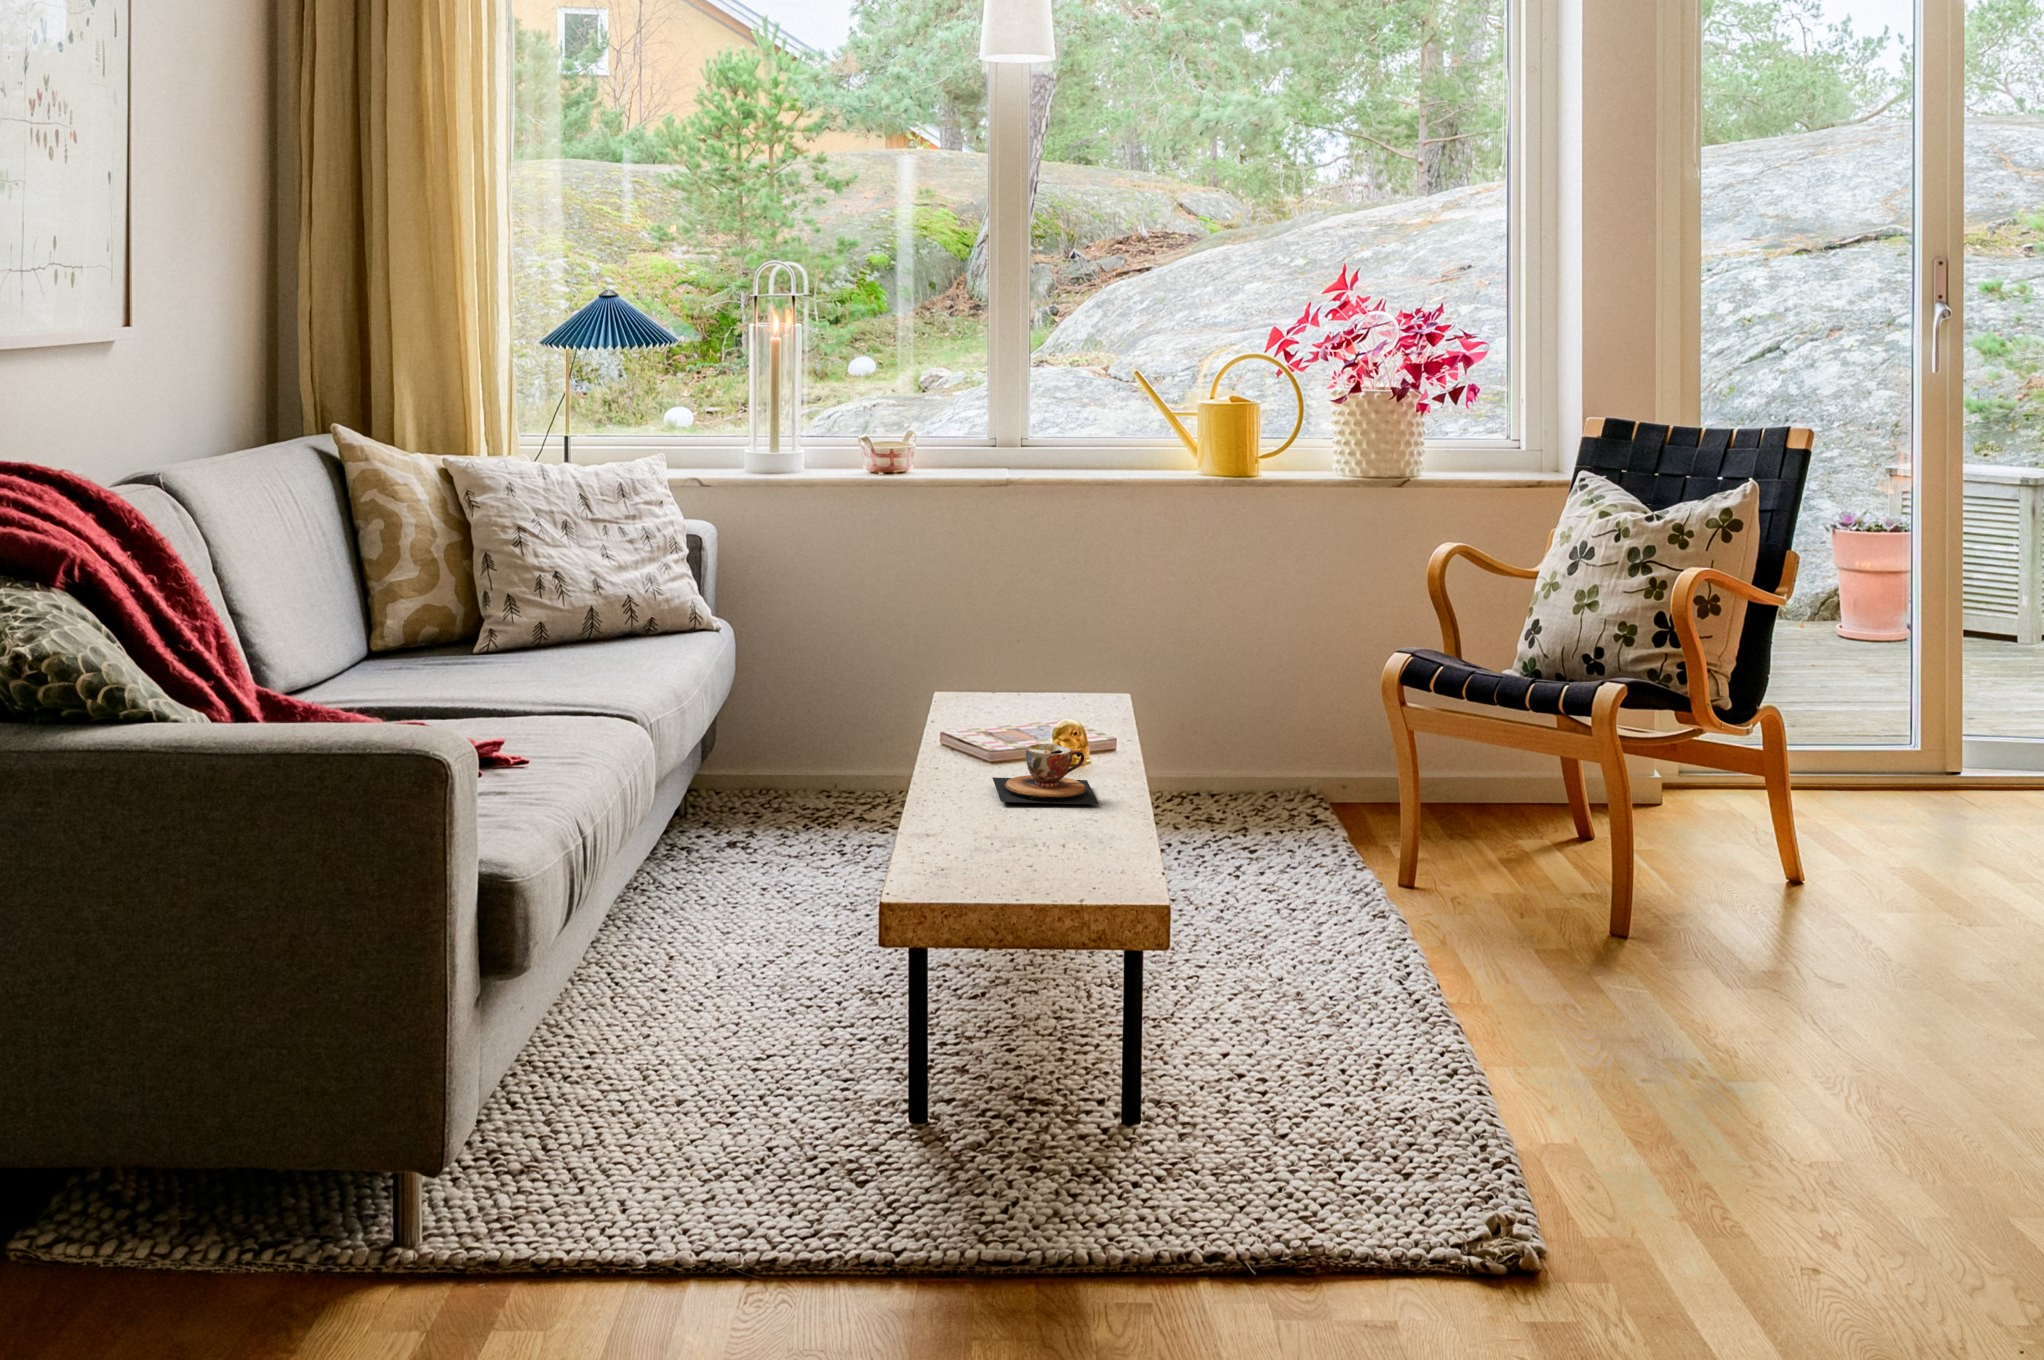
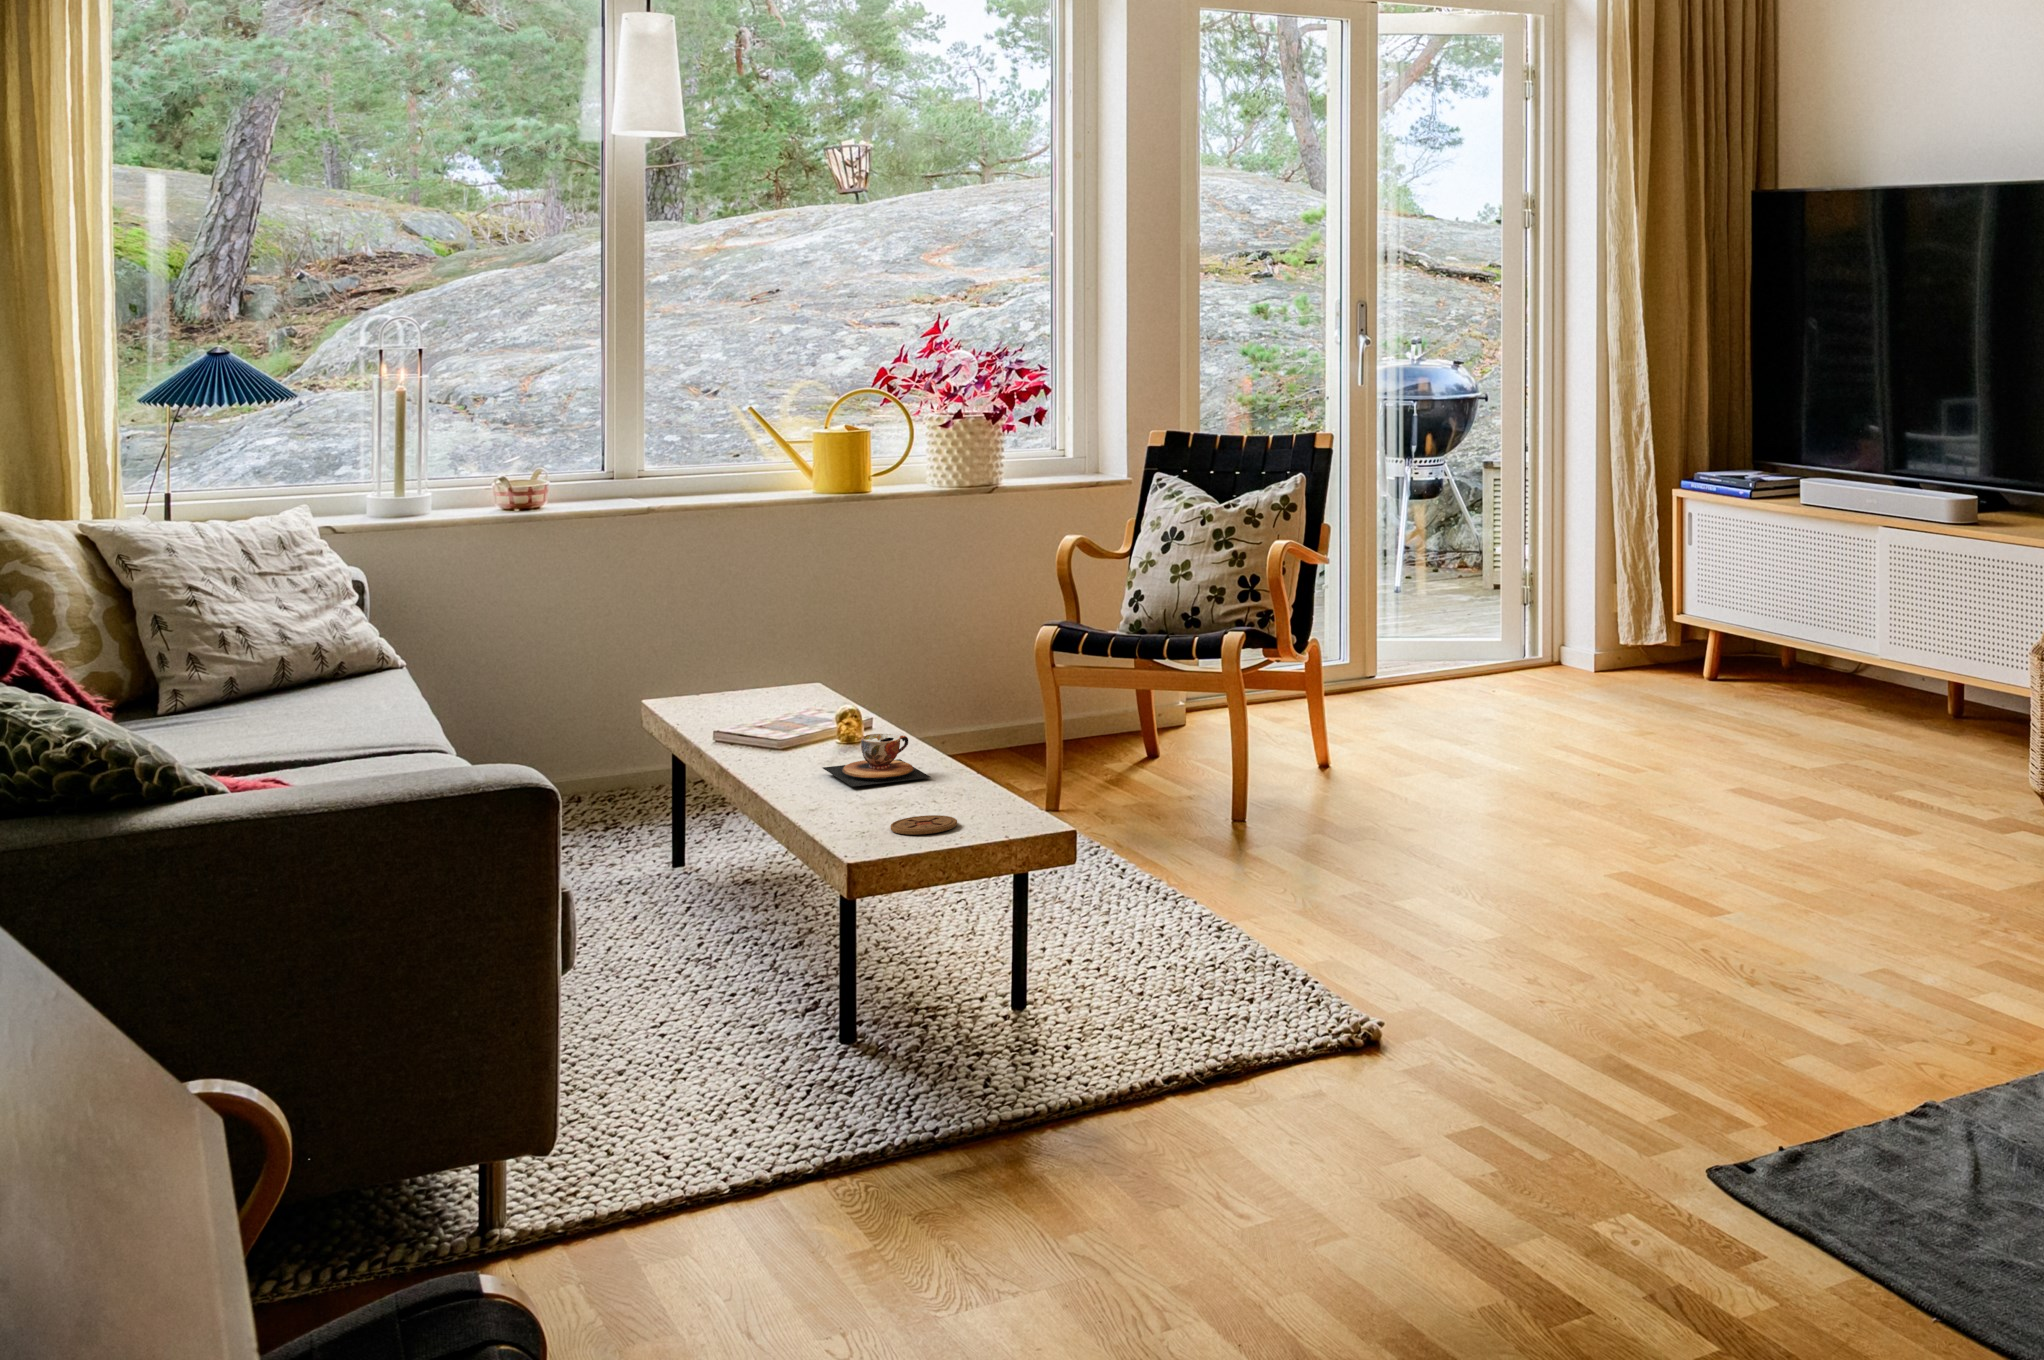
coaster: none [982,843,1060,863] -> present [891,815,957,835]

